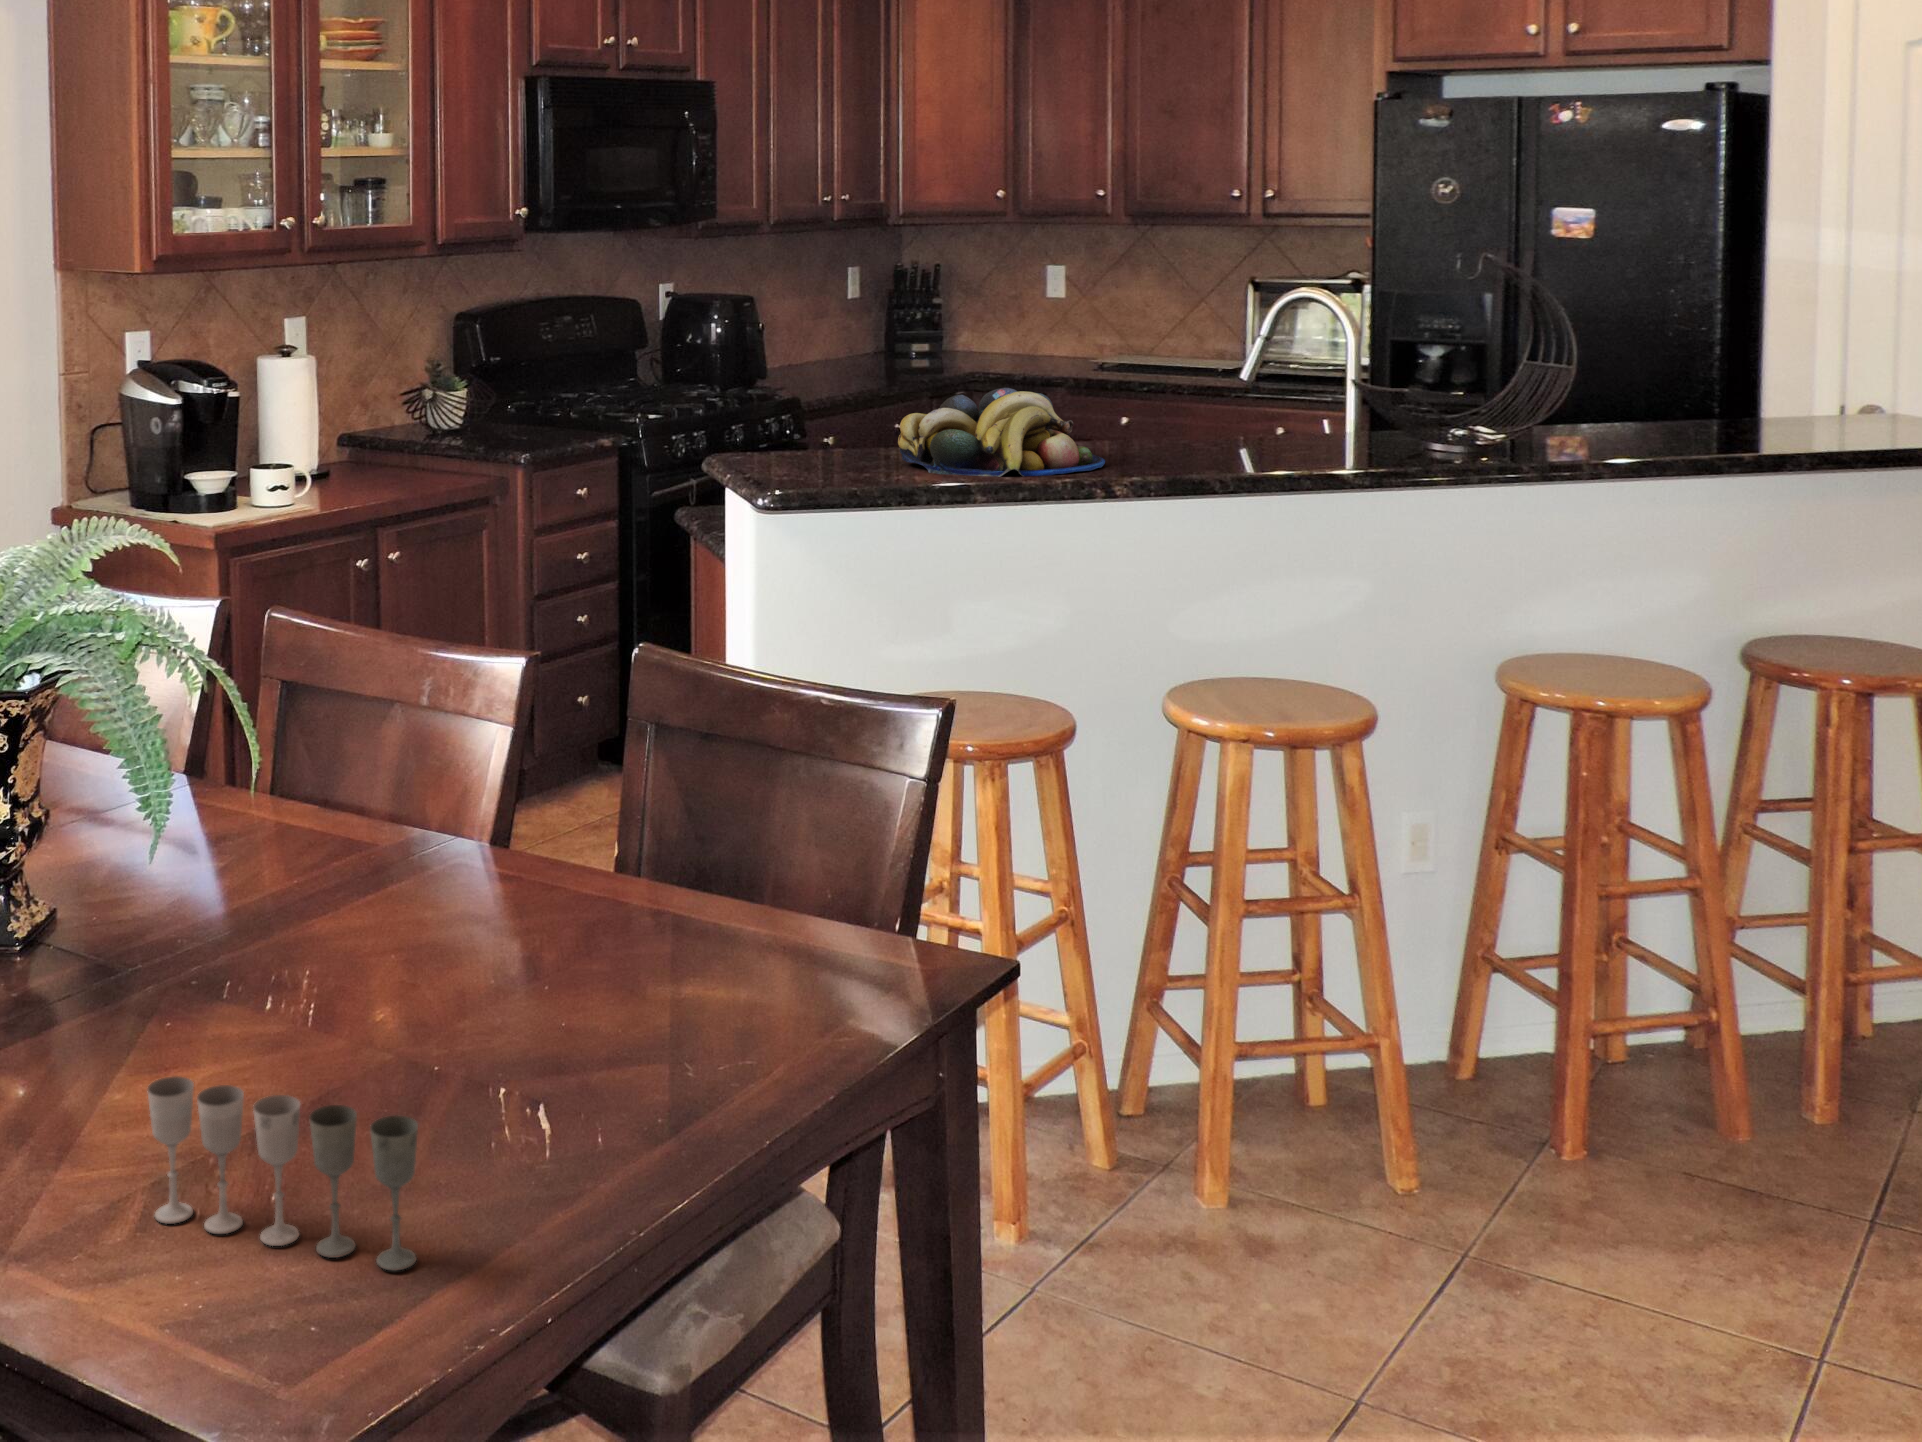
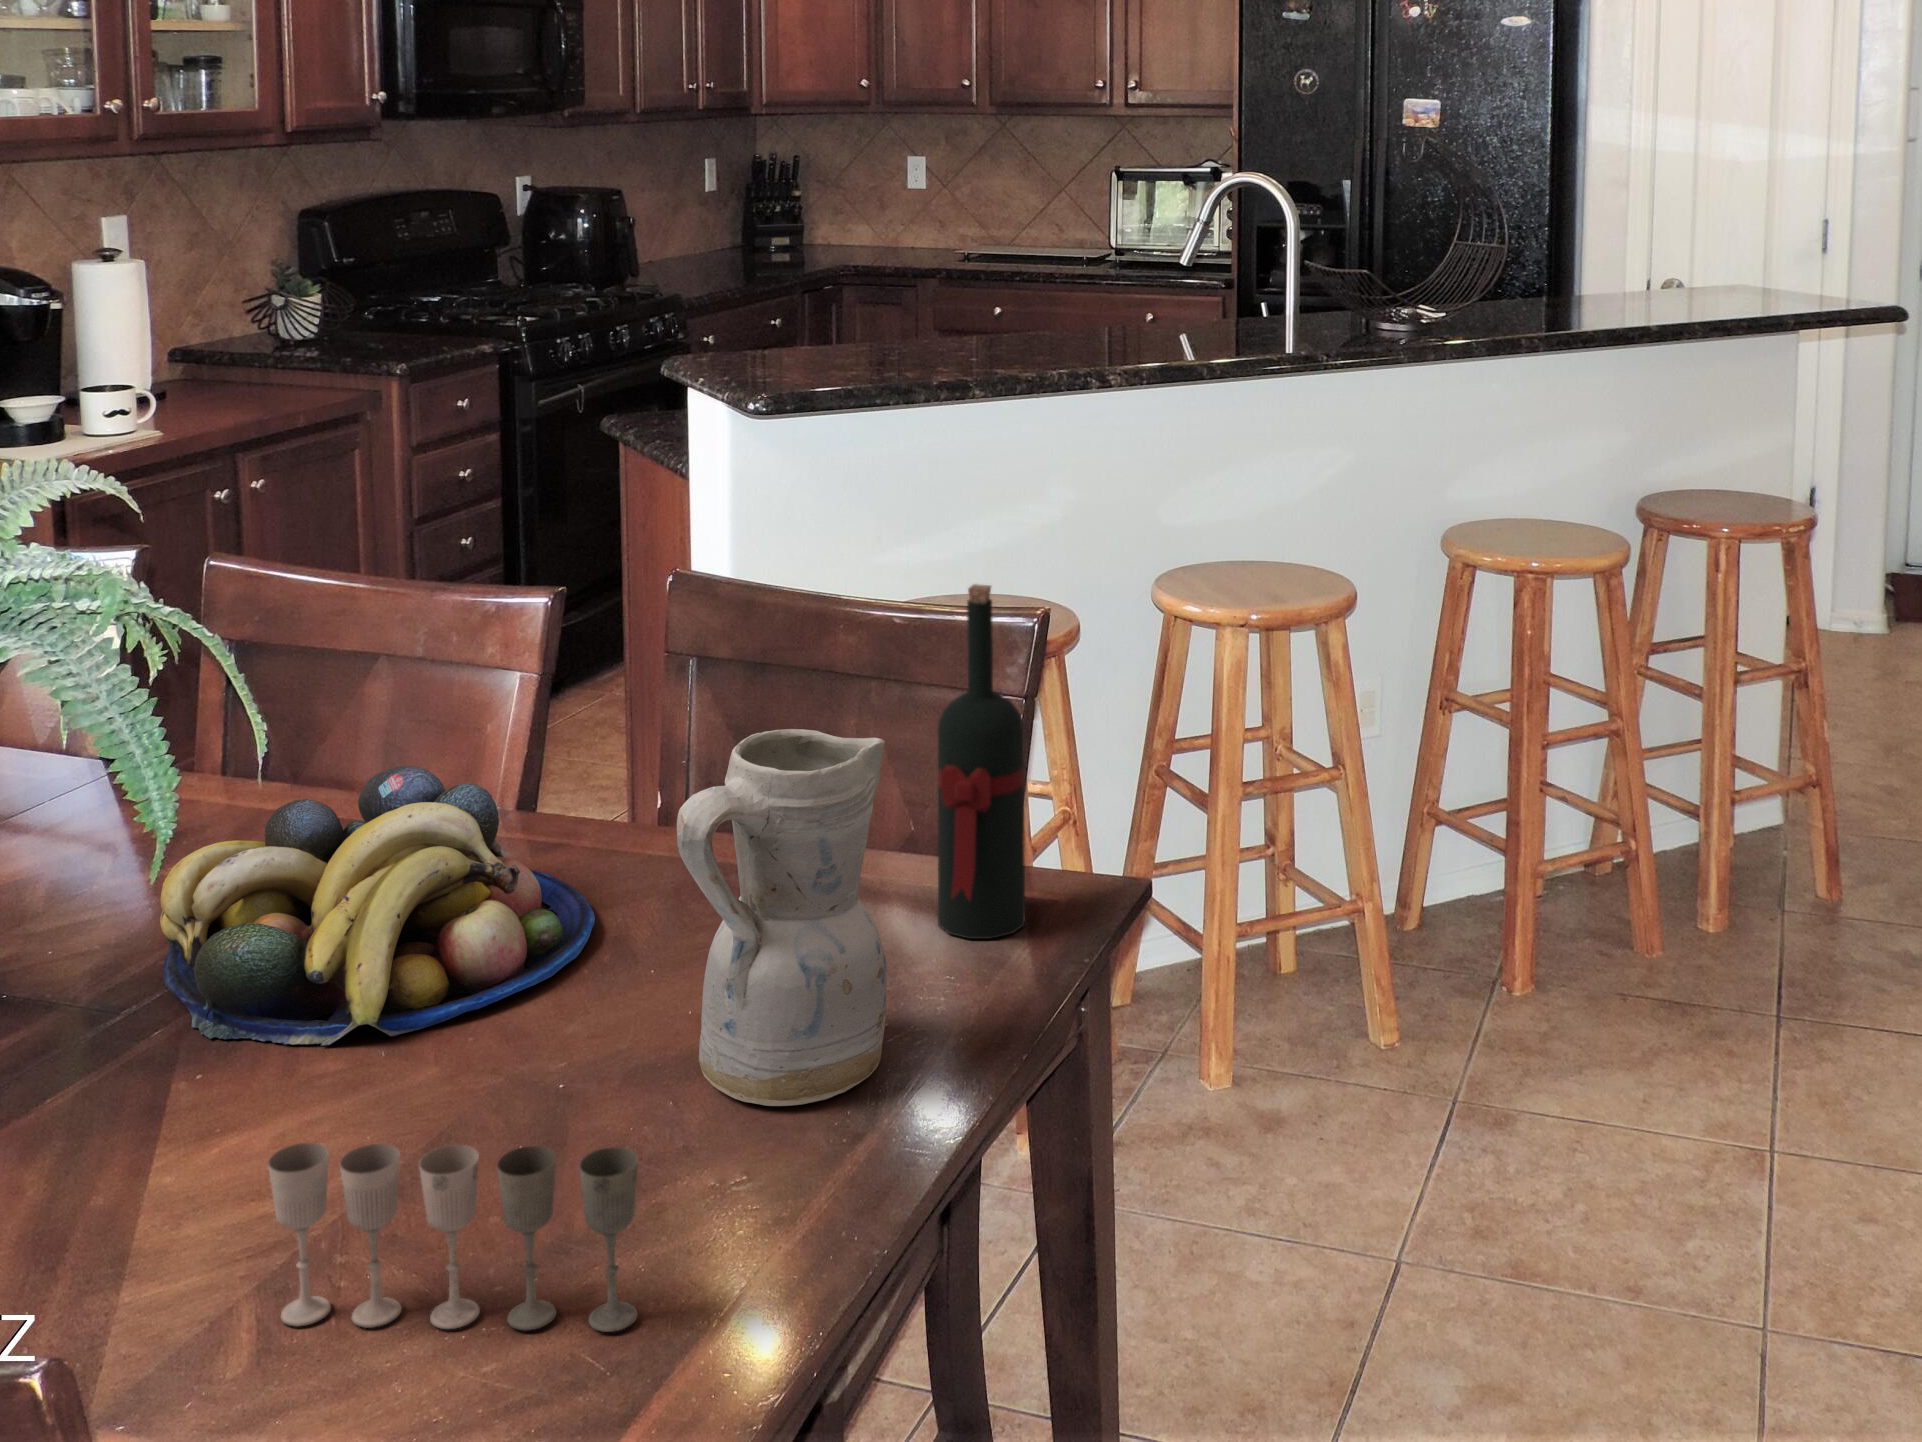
fruit bowl: present [898,388,1105,477] -> present [160,766,595,1045]
wine bottle: none [800,673,884,1003] -> present [938,584,1025,939]
ceramic pitcher: none [514,786,709,1118] -> present [677,729,887,1106]

